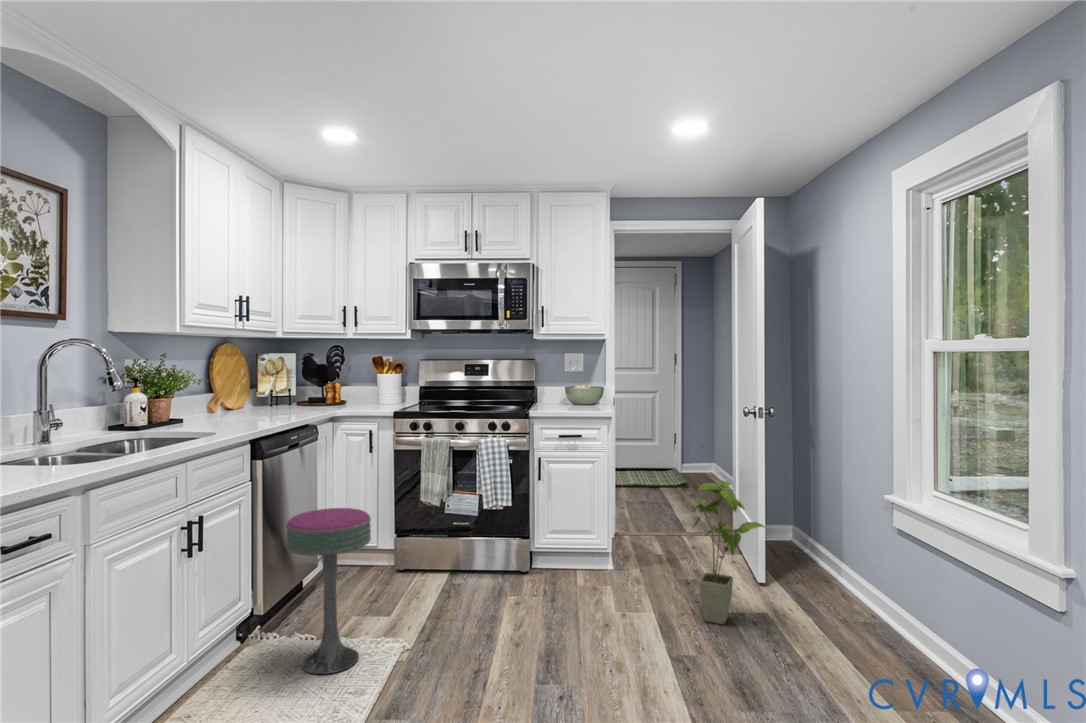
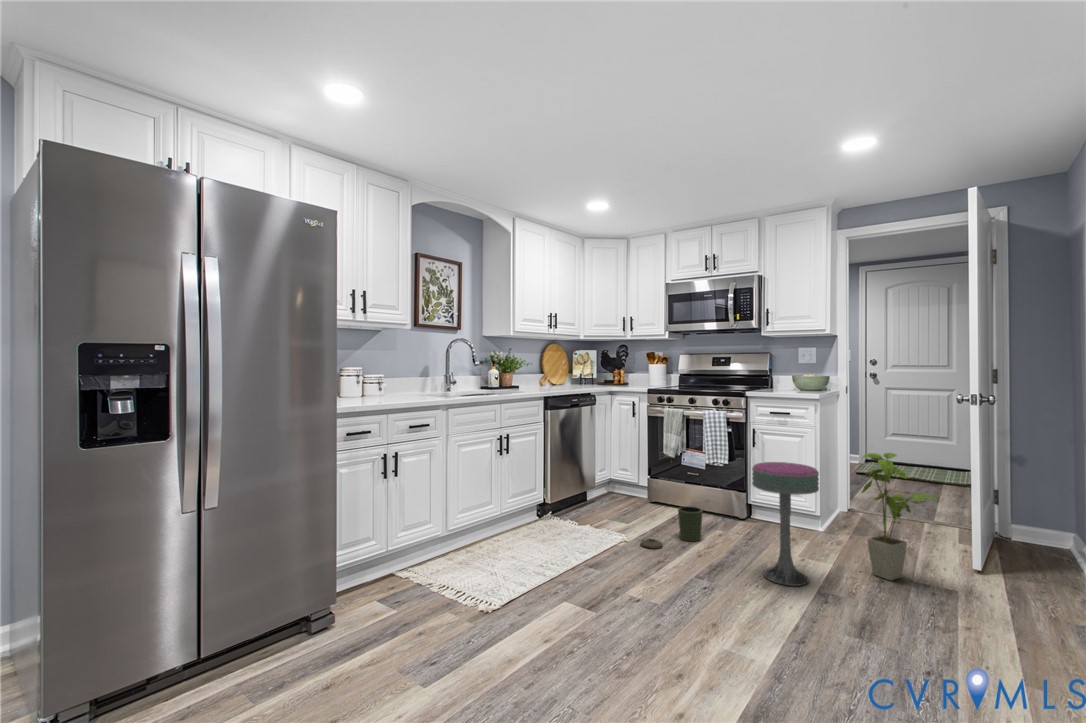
bar stool: present [286,508,371,674] -> present [752,462,819,586]
trash can: none [433,576,506,656] -> present [640,506,703,549]

